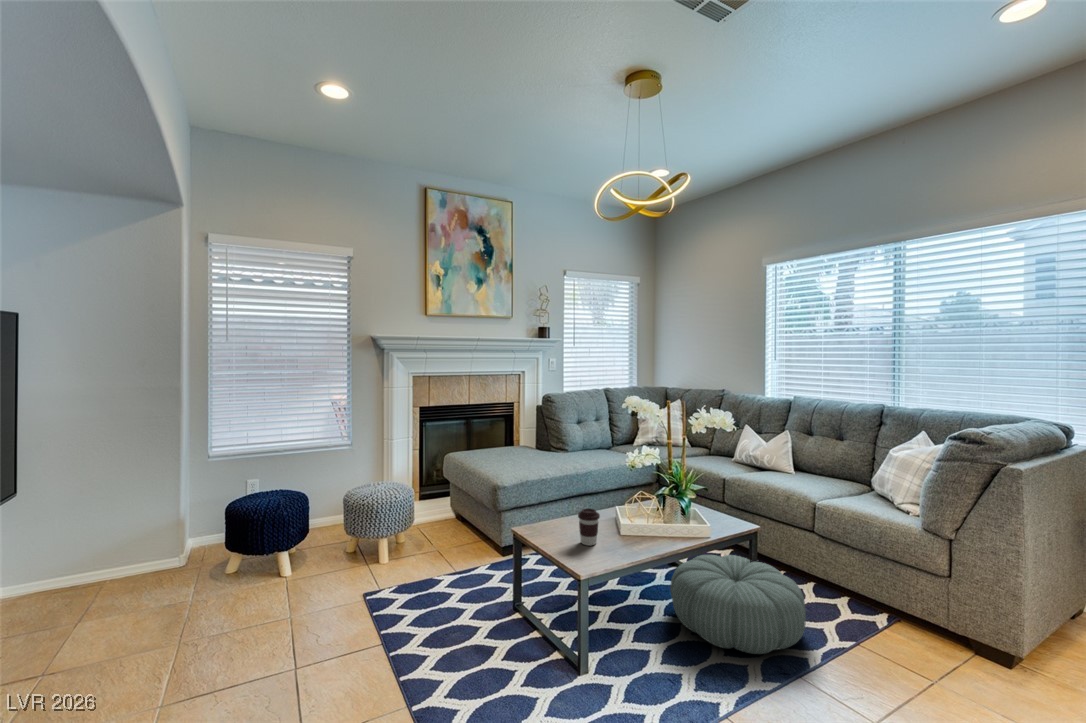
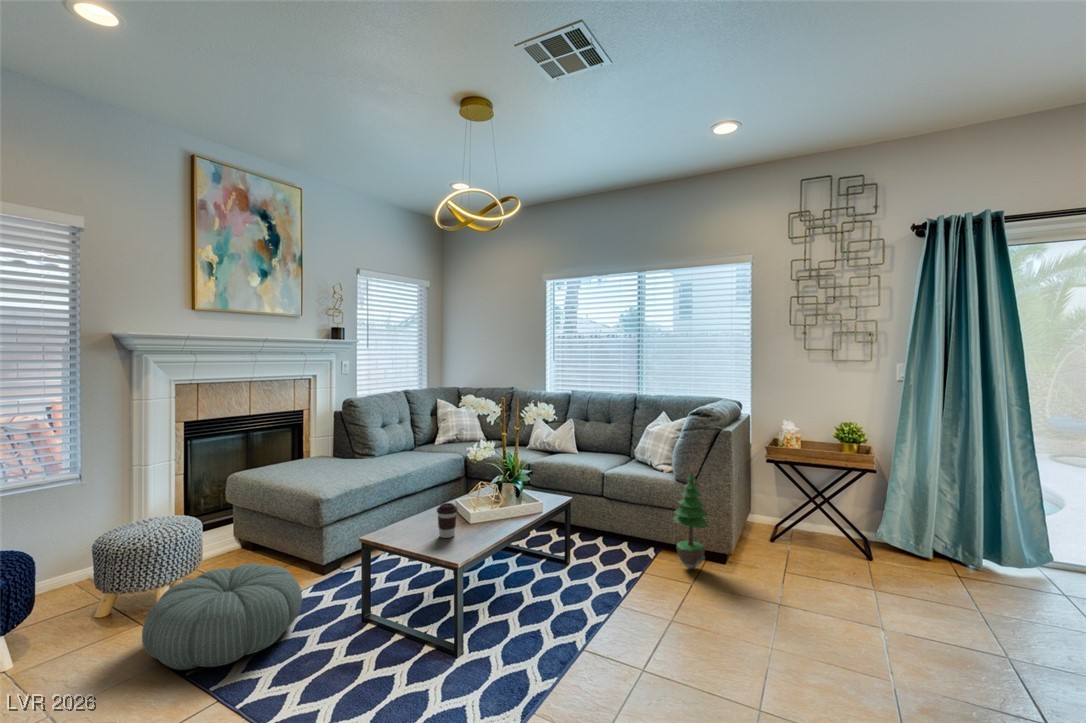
potted tree: none [907,519,971,660] -> present [673,472,708,569]
pouf: present [670,555,806,654] -> present [142,563,302,670]

